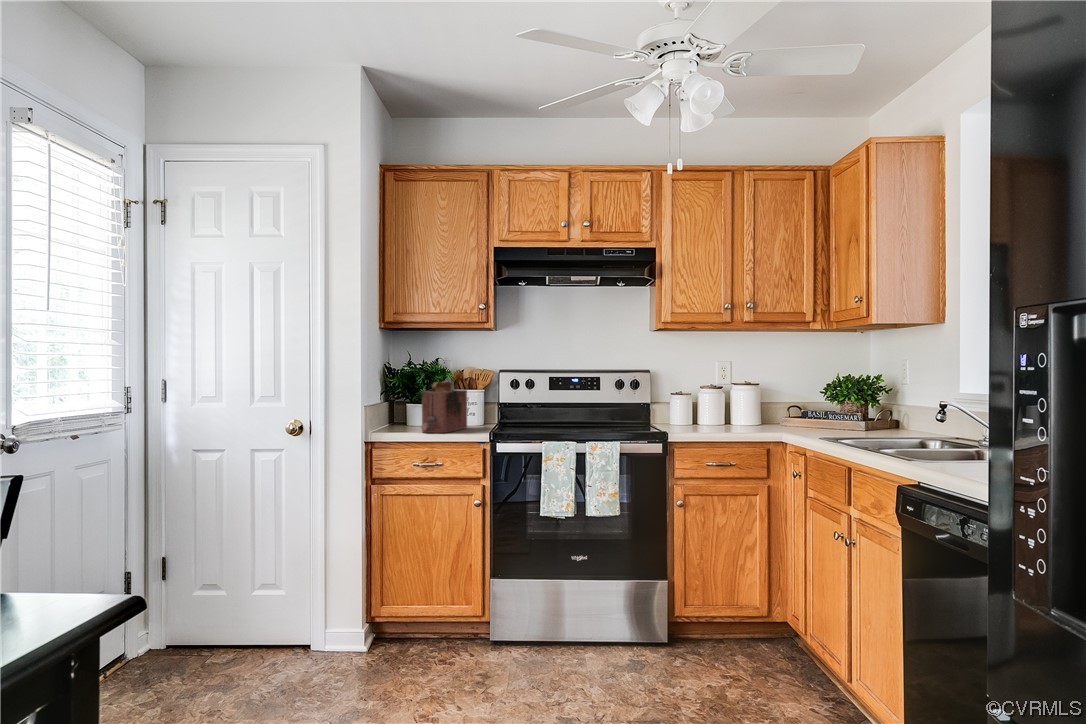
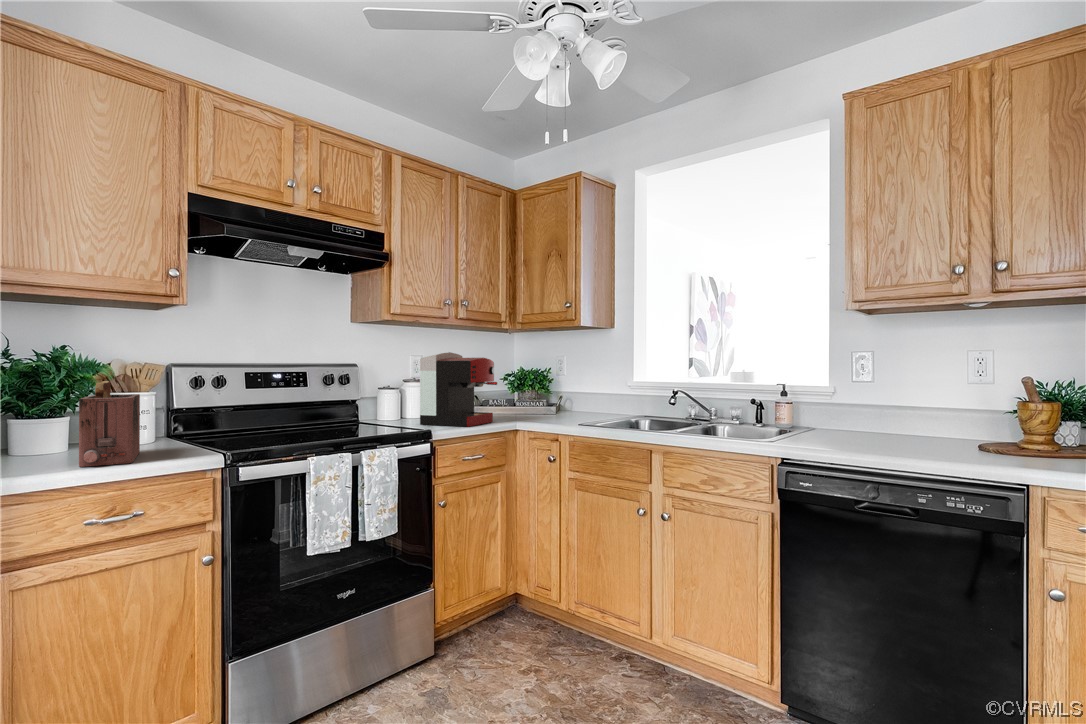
coffee maker: none [696,357,774,433] -> present [420,352,497,427]

